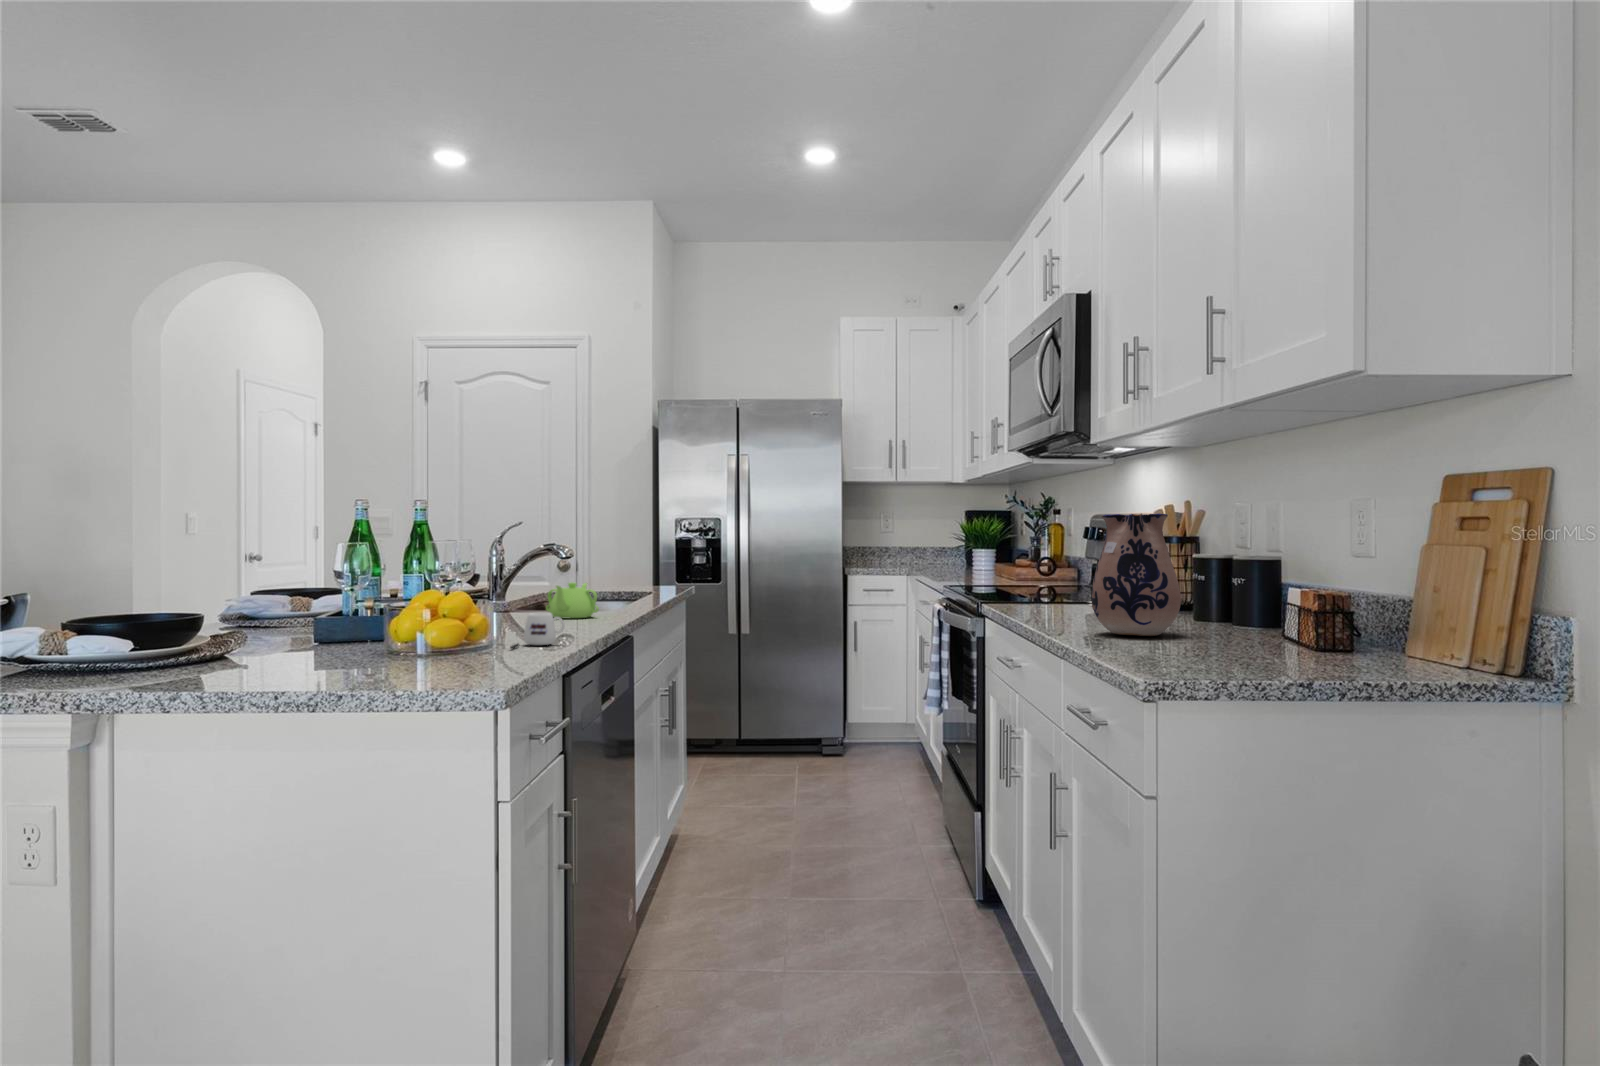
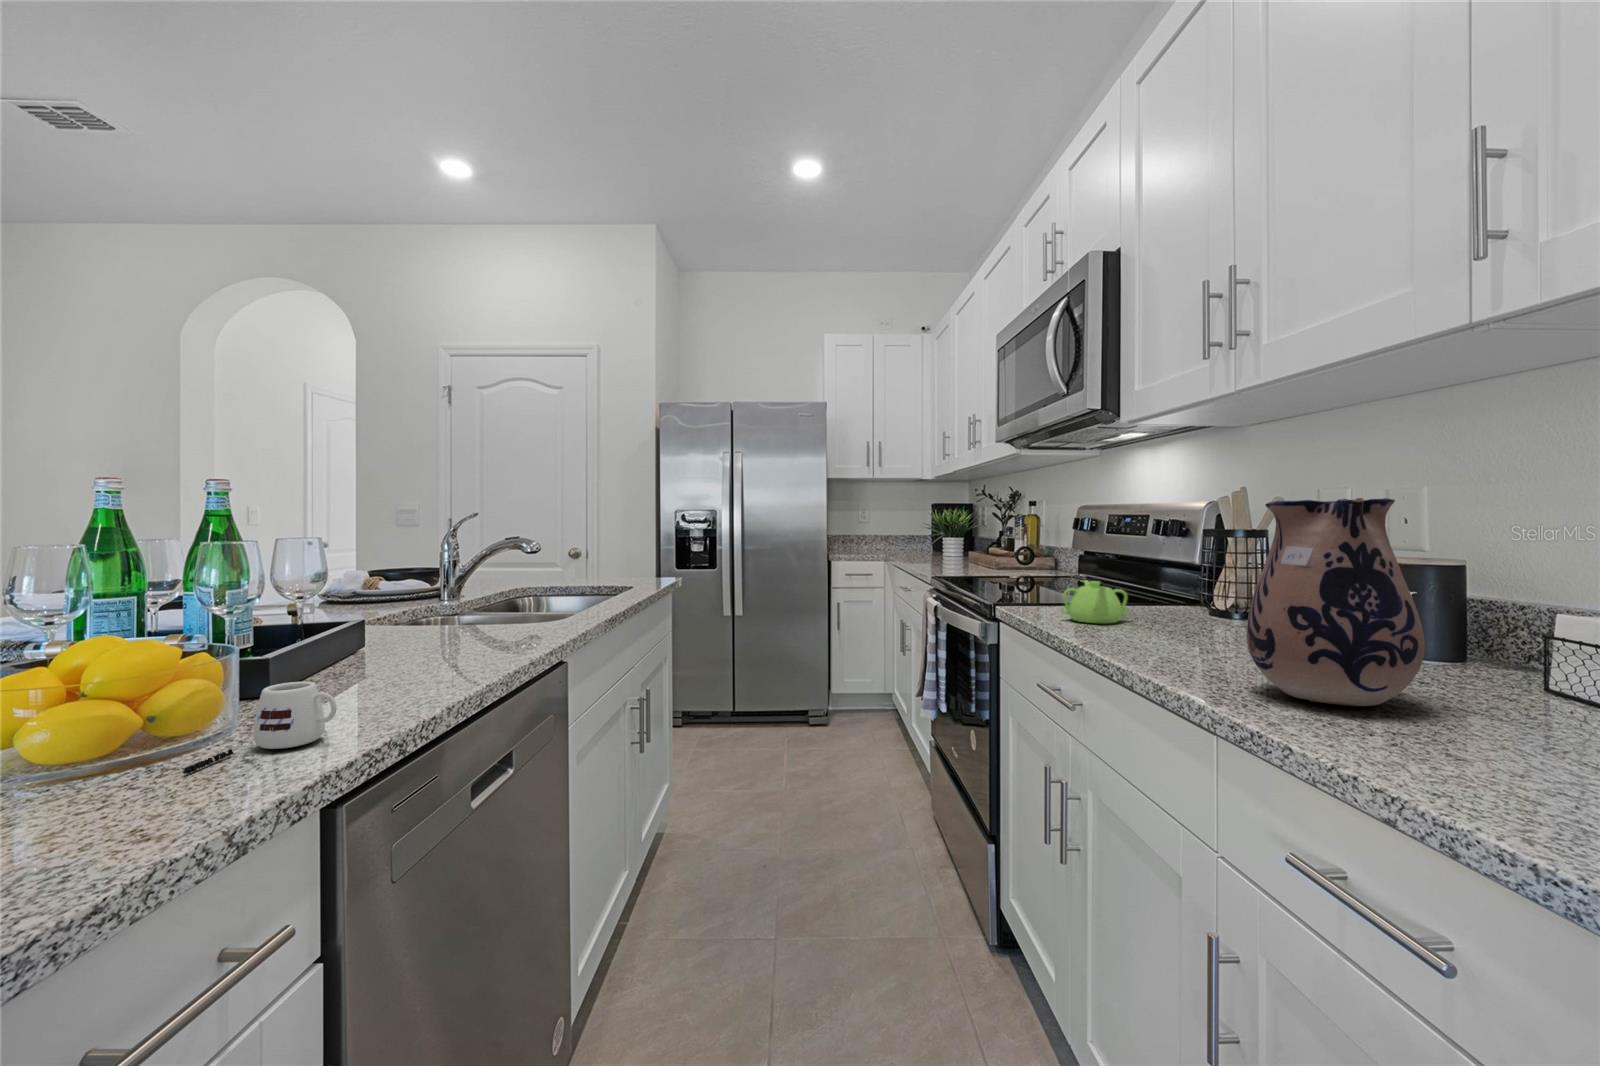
teapot: present [546,582,599,618] -> present [1061,580,1130,624]

